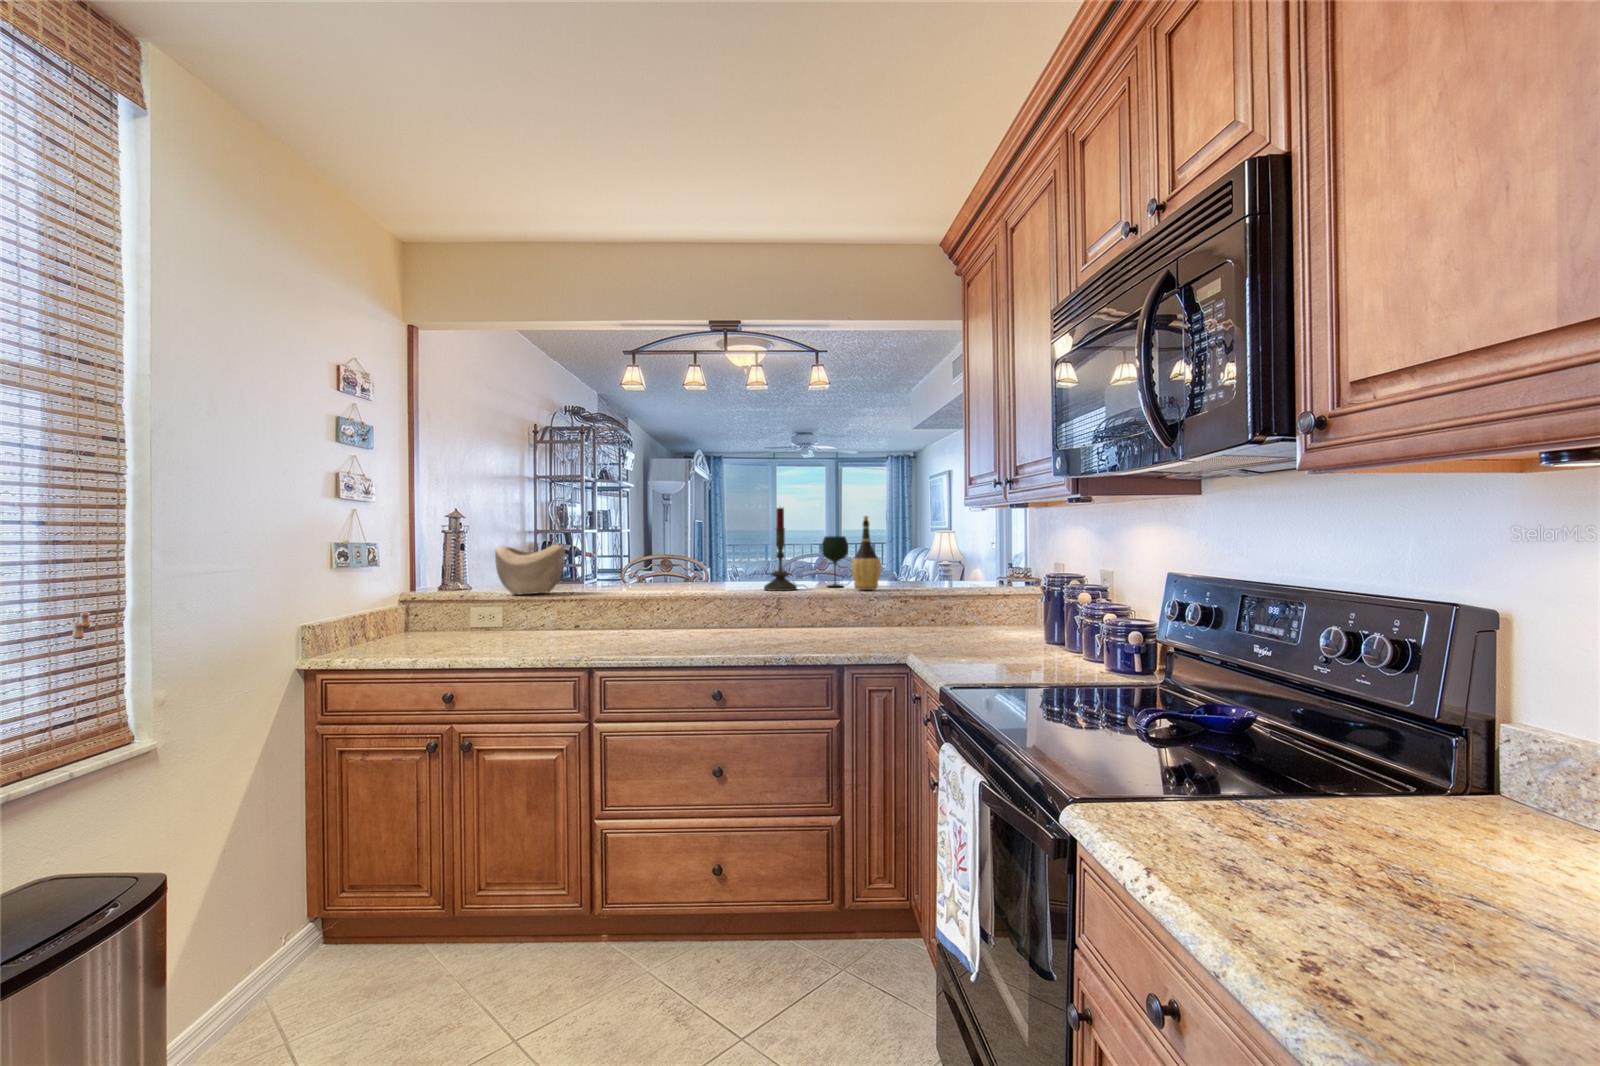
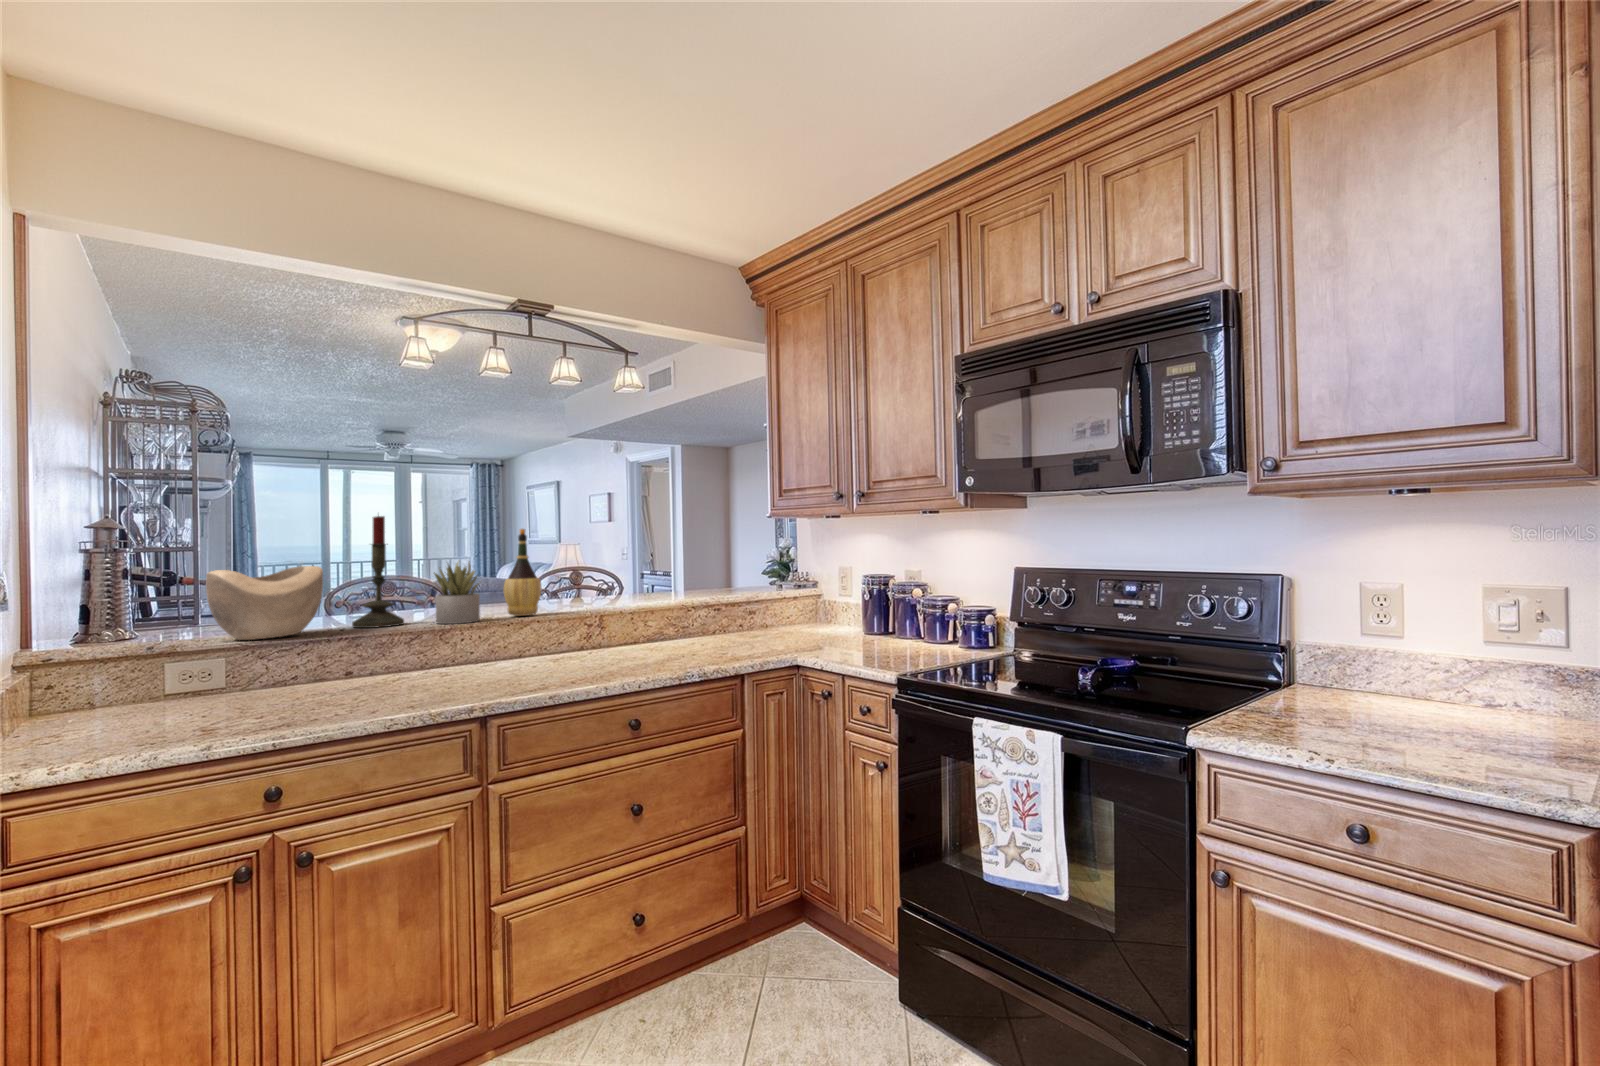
candle: present [764,508,797,591] -> present [352,516,404,628]
wine bottle: present [851,516,881,590] -> present [504,529,542,616]
wine glass: present [822,536,848,587] -> none [613,550,642,603]
succulent plant: none [635,542,670,594] -> present [434,561,480,624]

